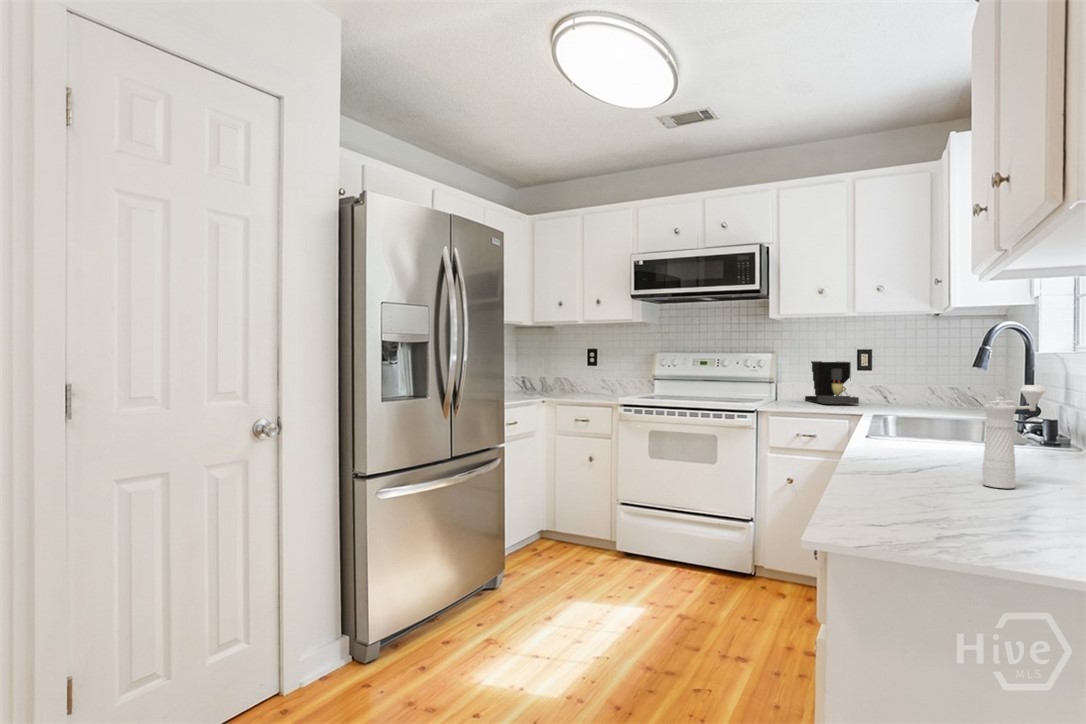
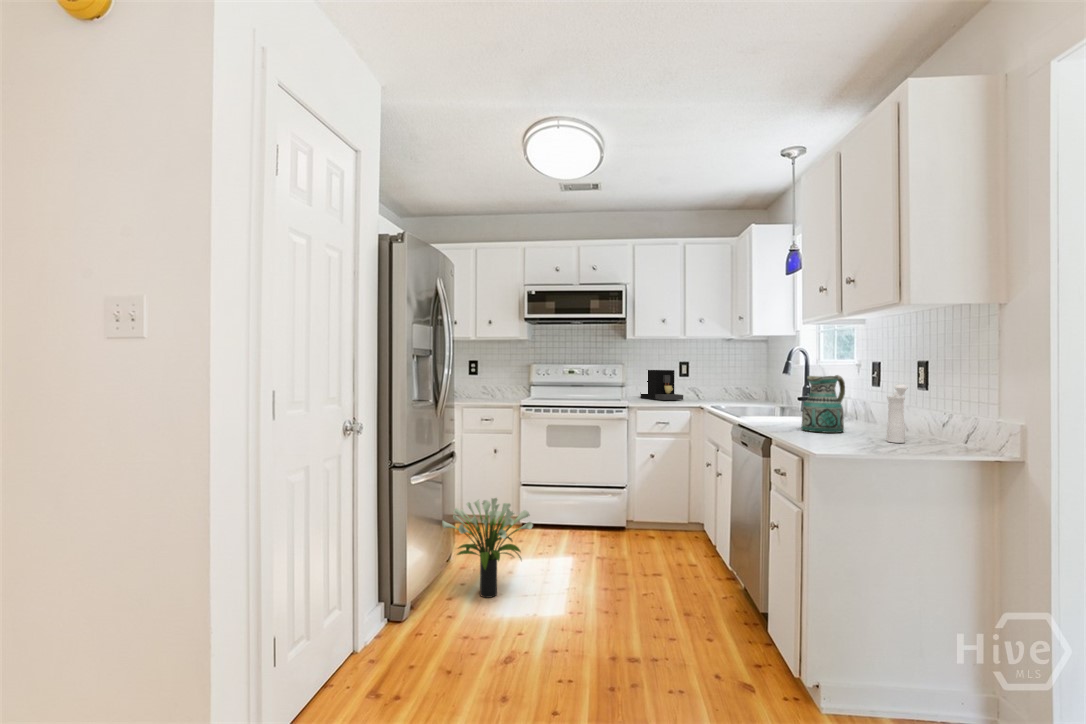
ceramic pitcher: none [889,368,980,464] -> present [801,375,845,433]
potted plant: none [452,512,558,631] -> present [442,498,533,598]

